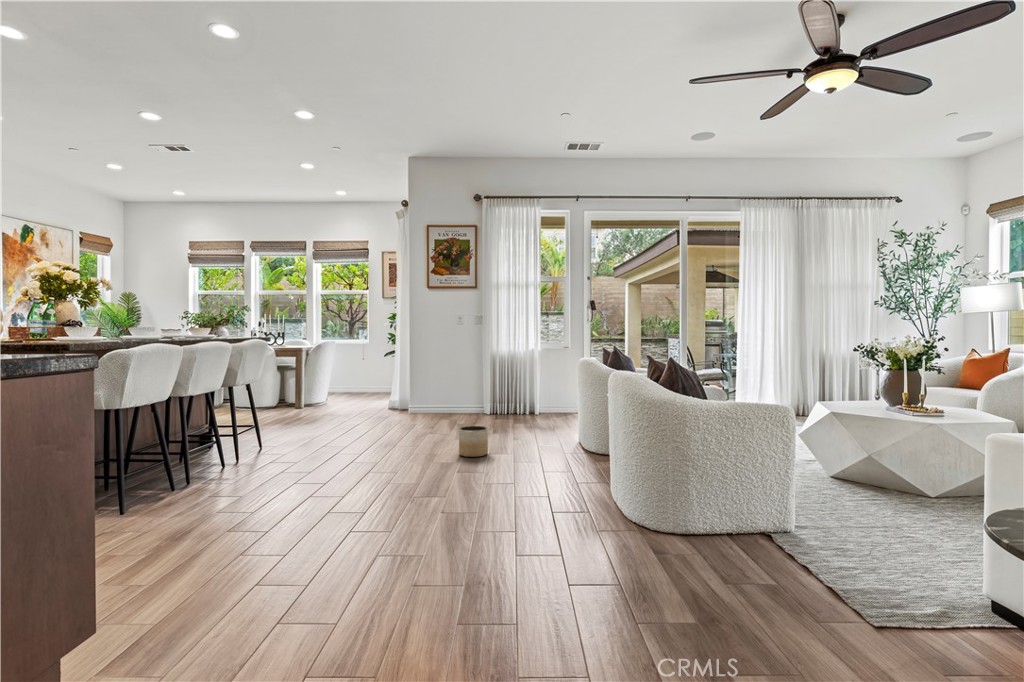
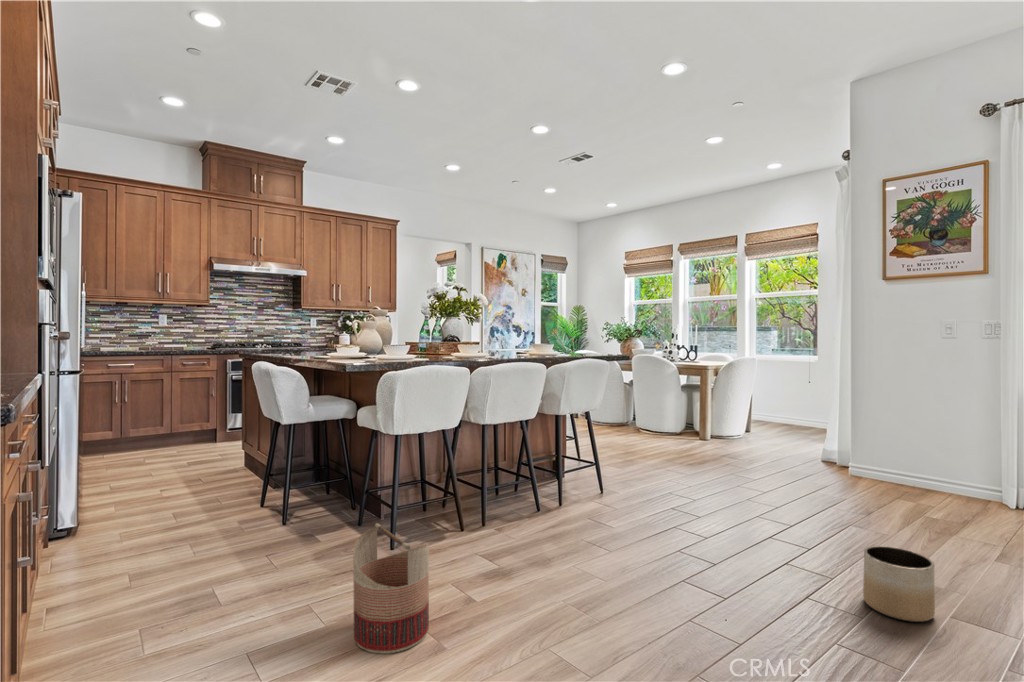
basket: none [181,464,248,553] -> present [353,523,429,654]

